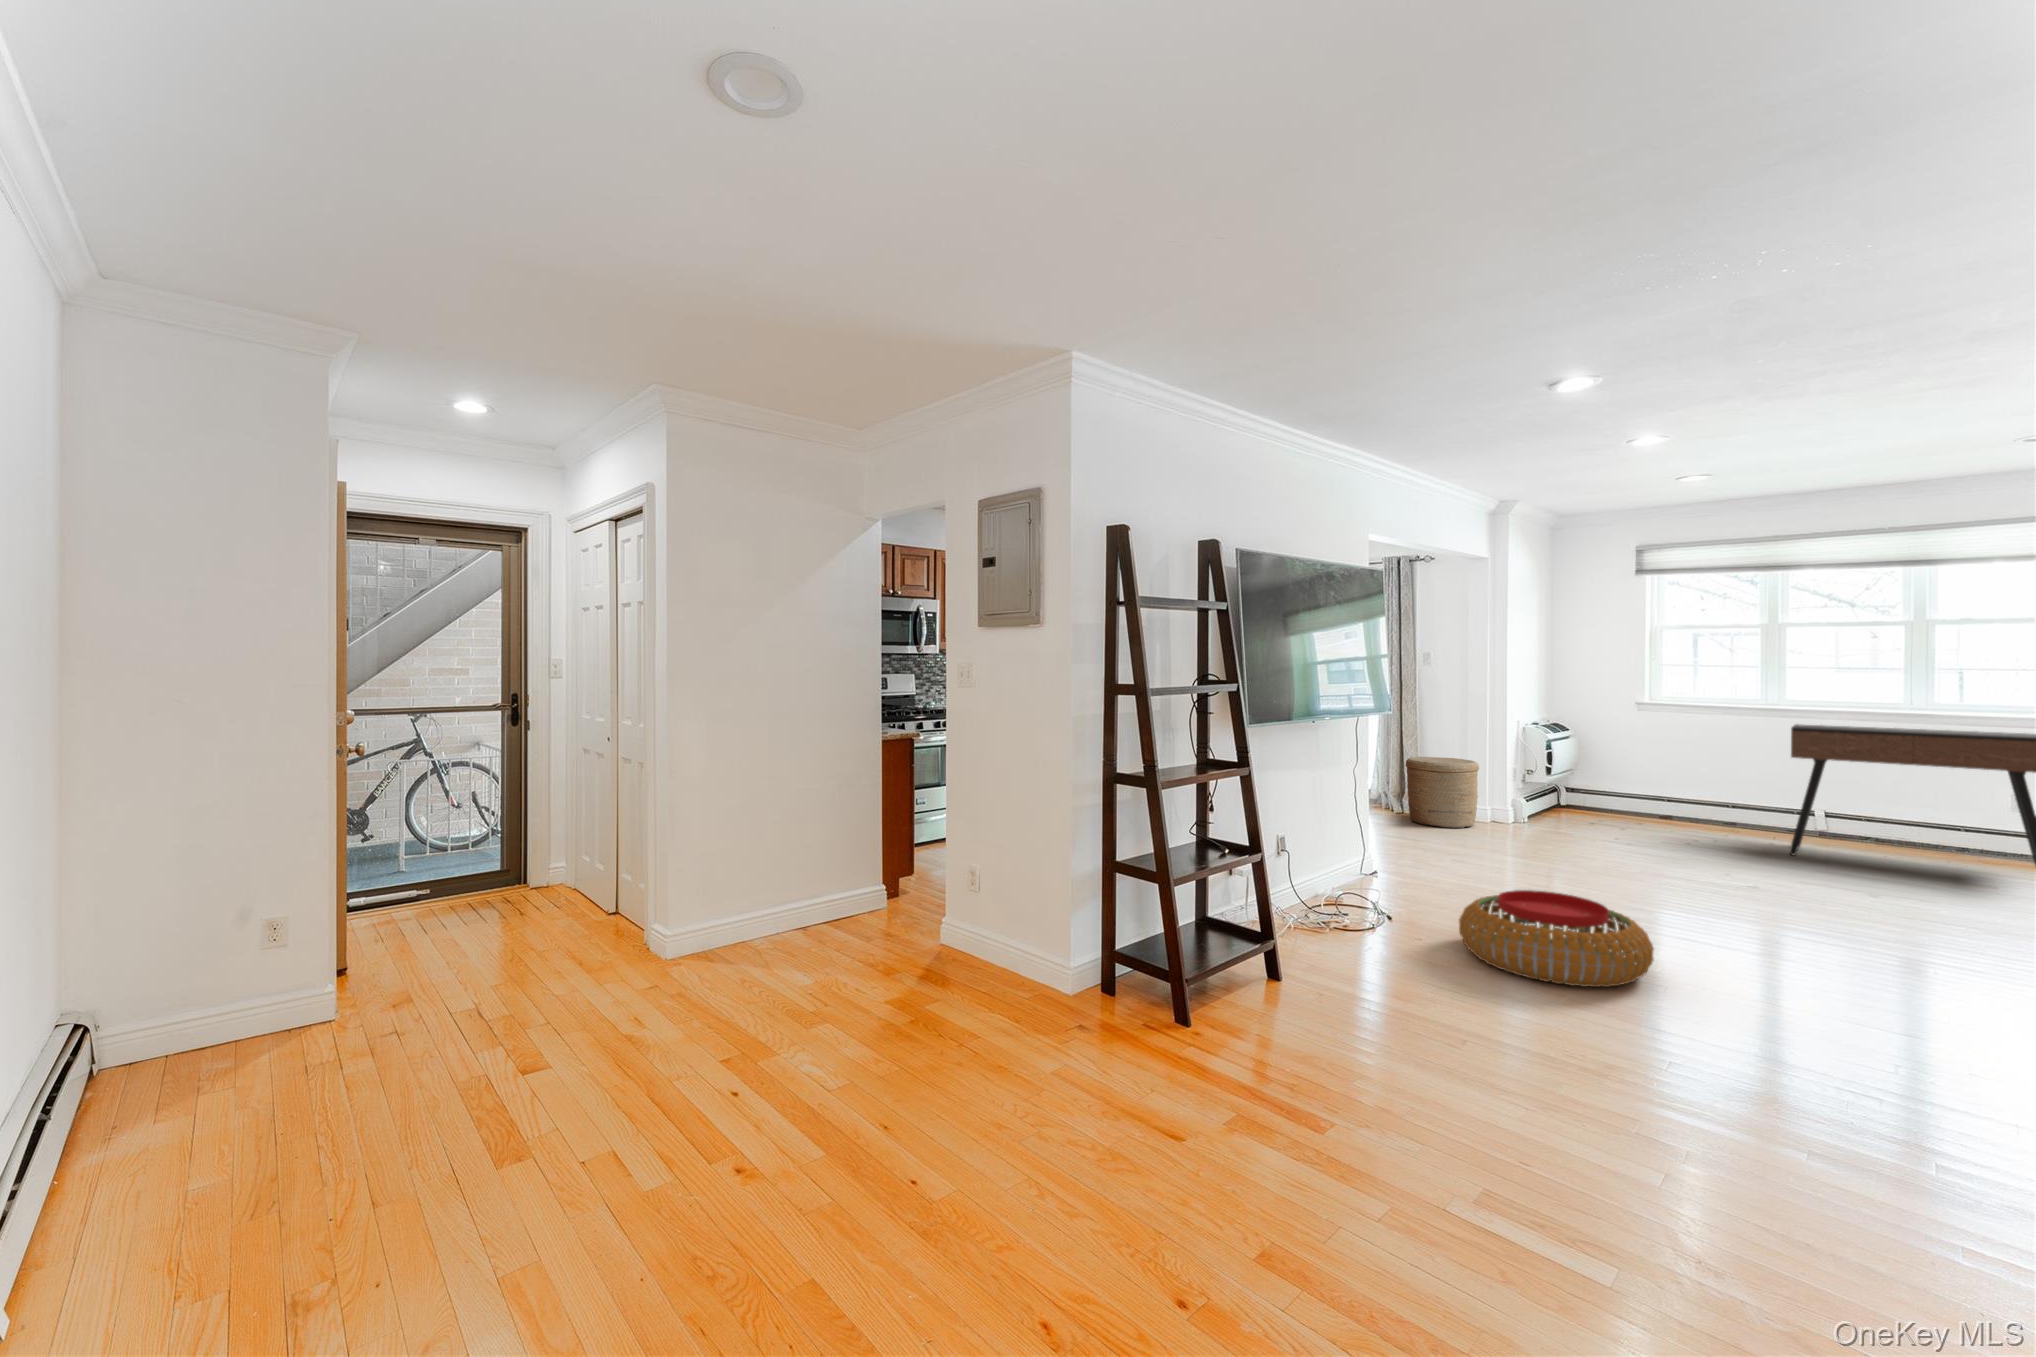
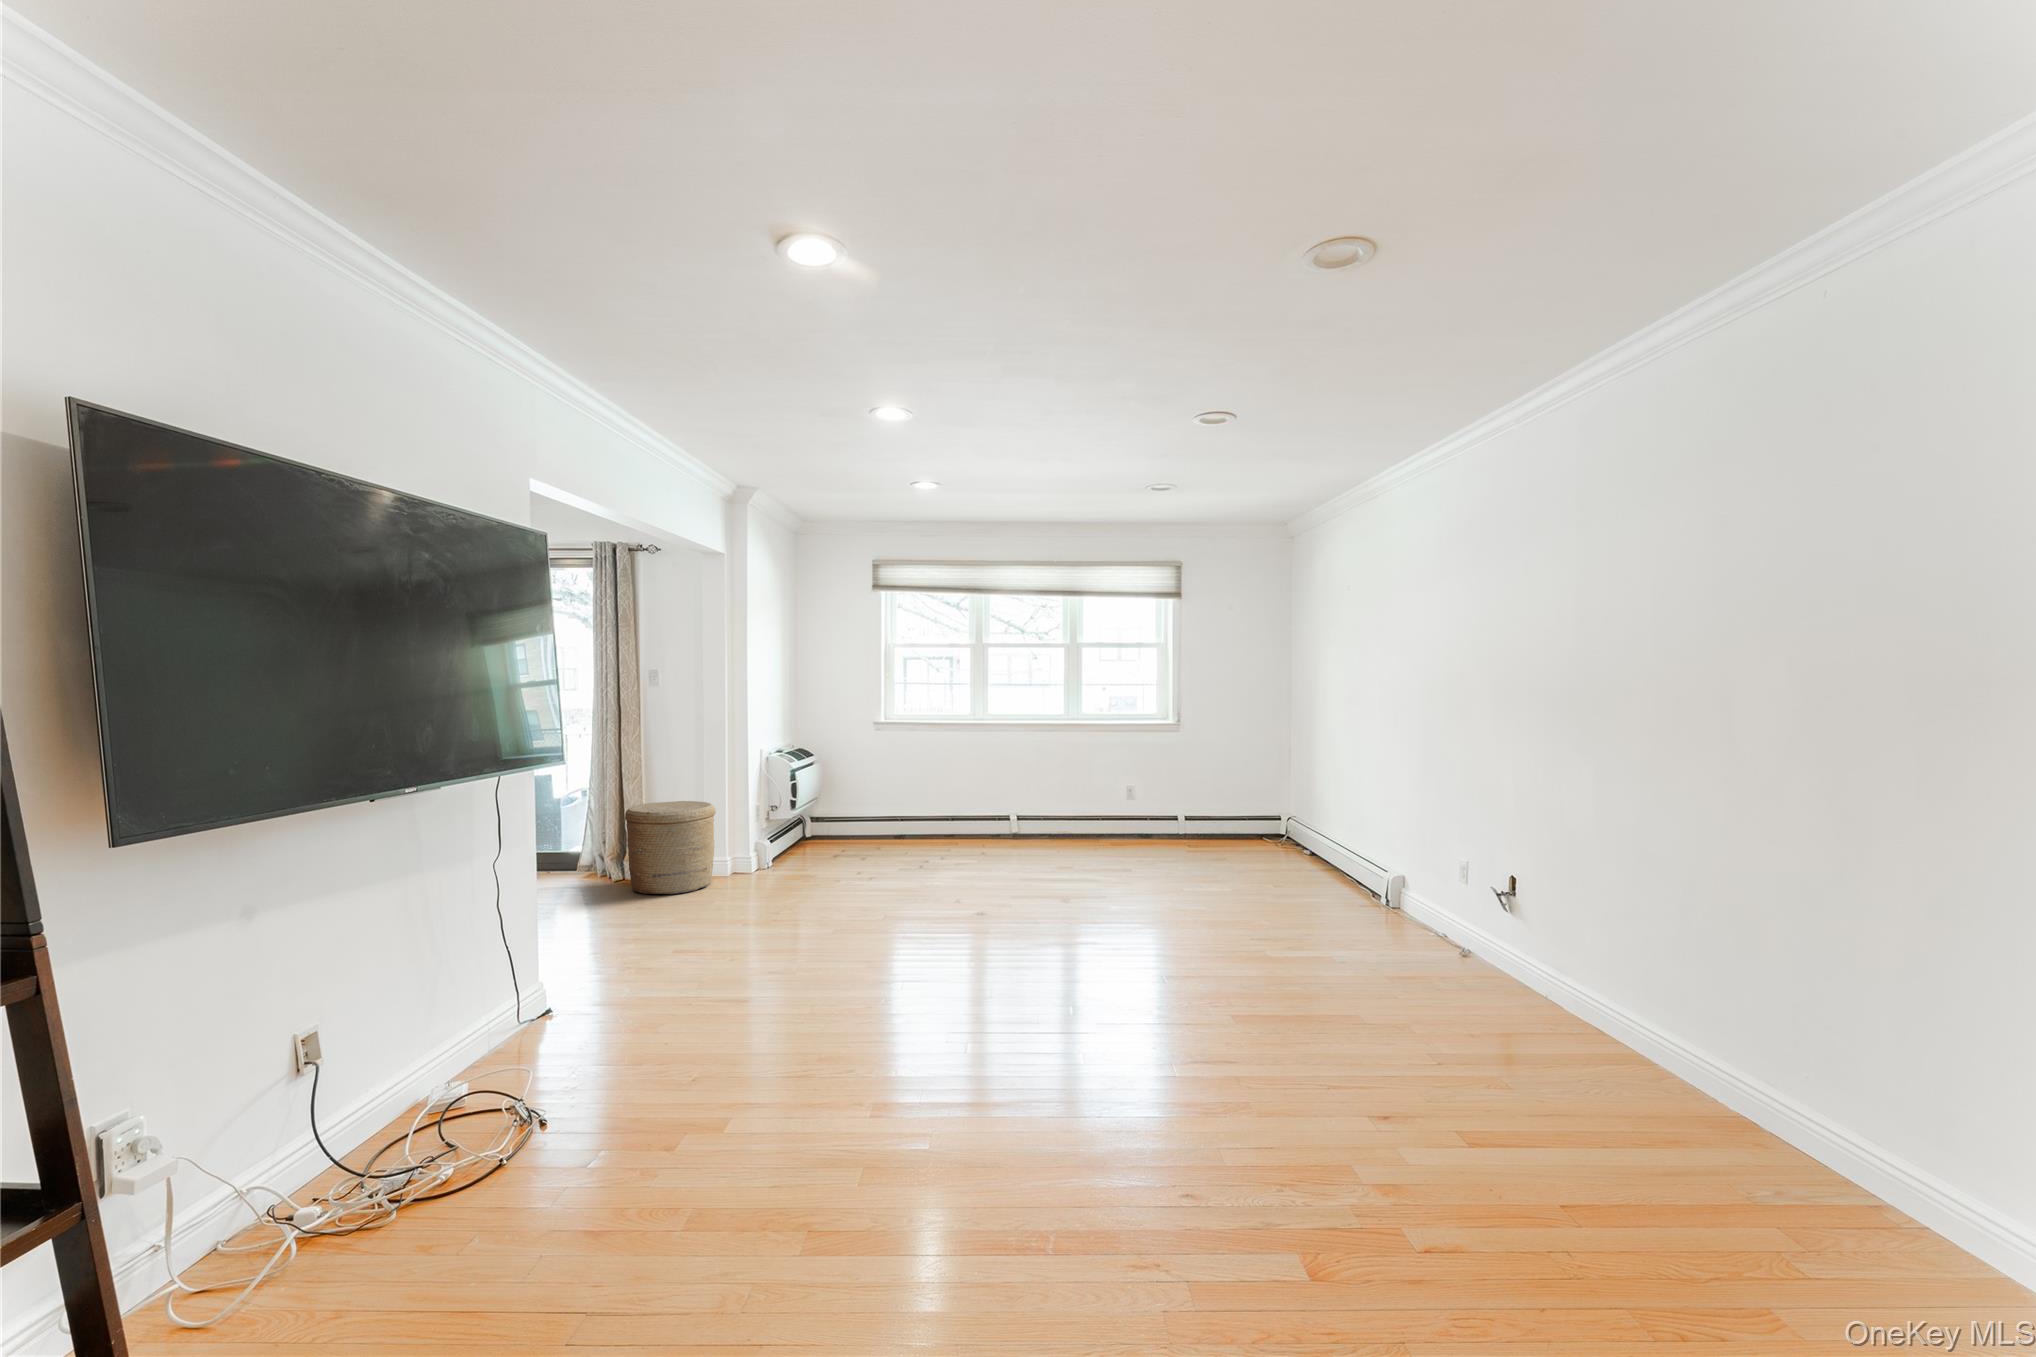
console table: present [1789,724,2036,866] -> none [996,738,1160,867]
pouf: present [1459,890,1654,987] -> none [635,1022,896,1203]

